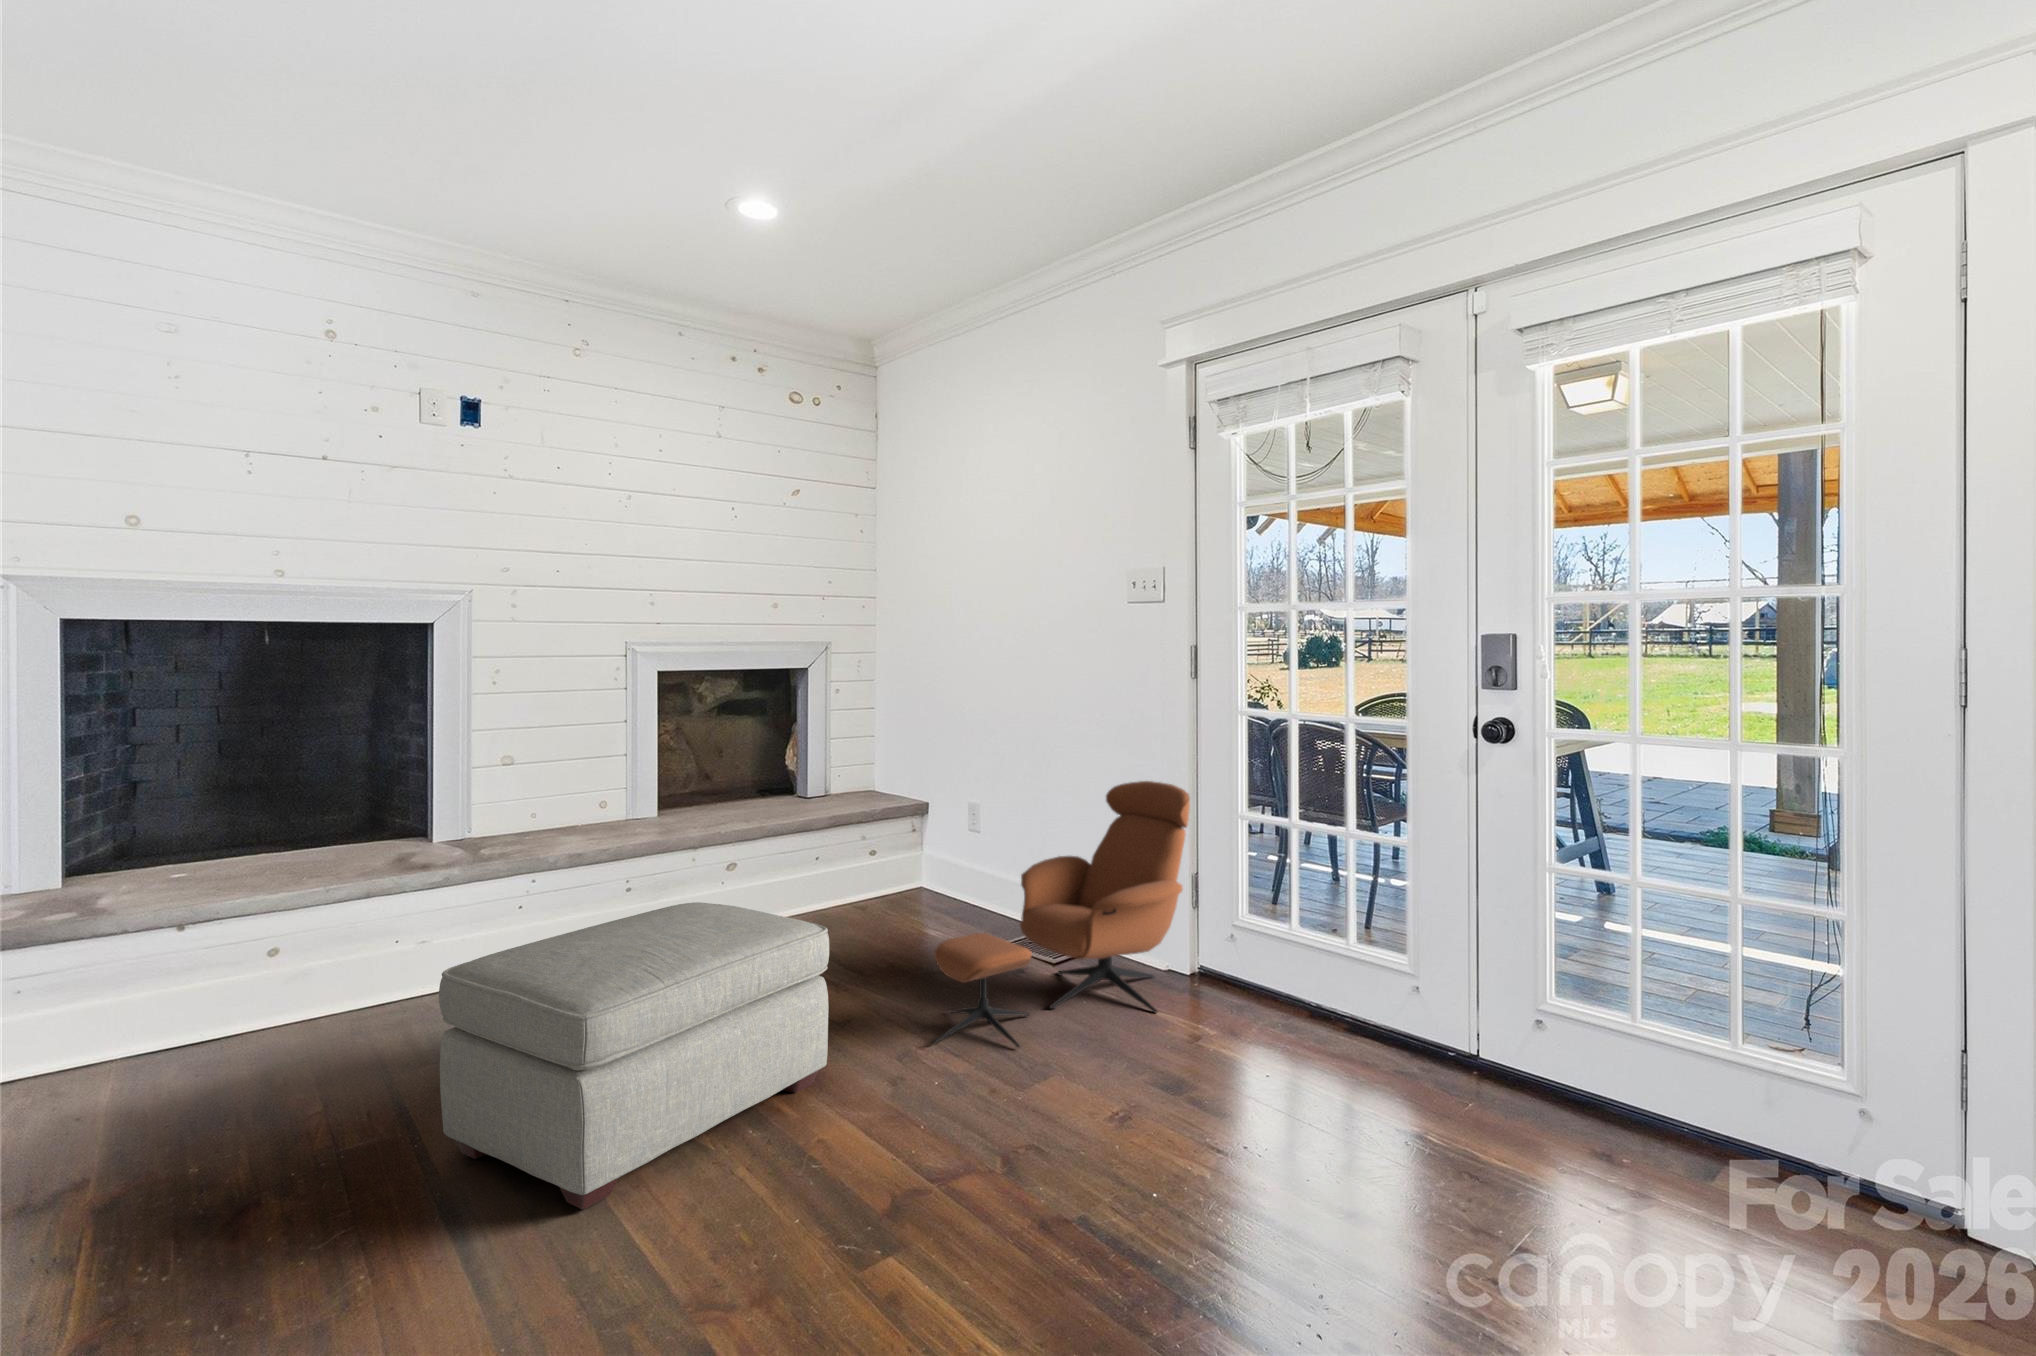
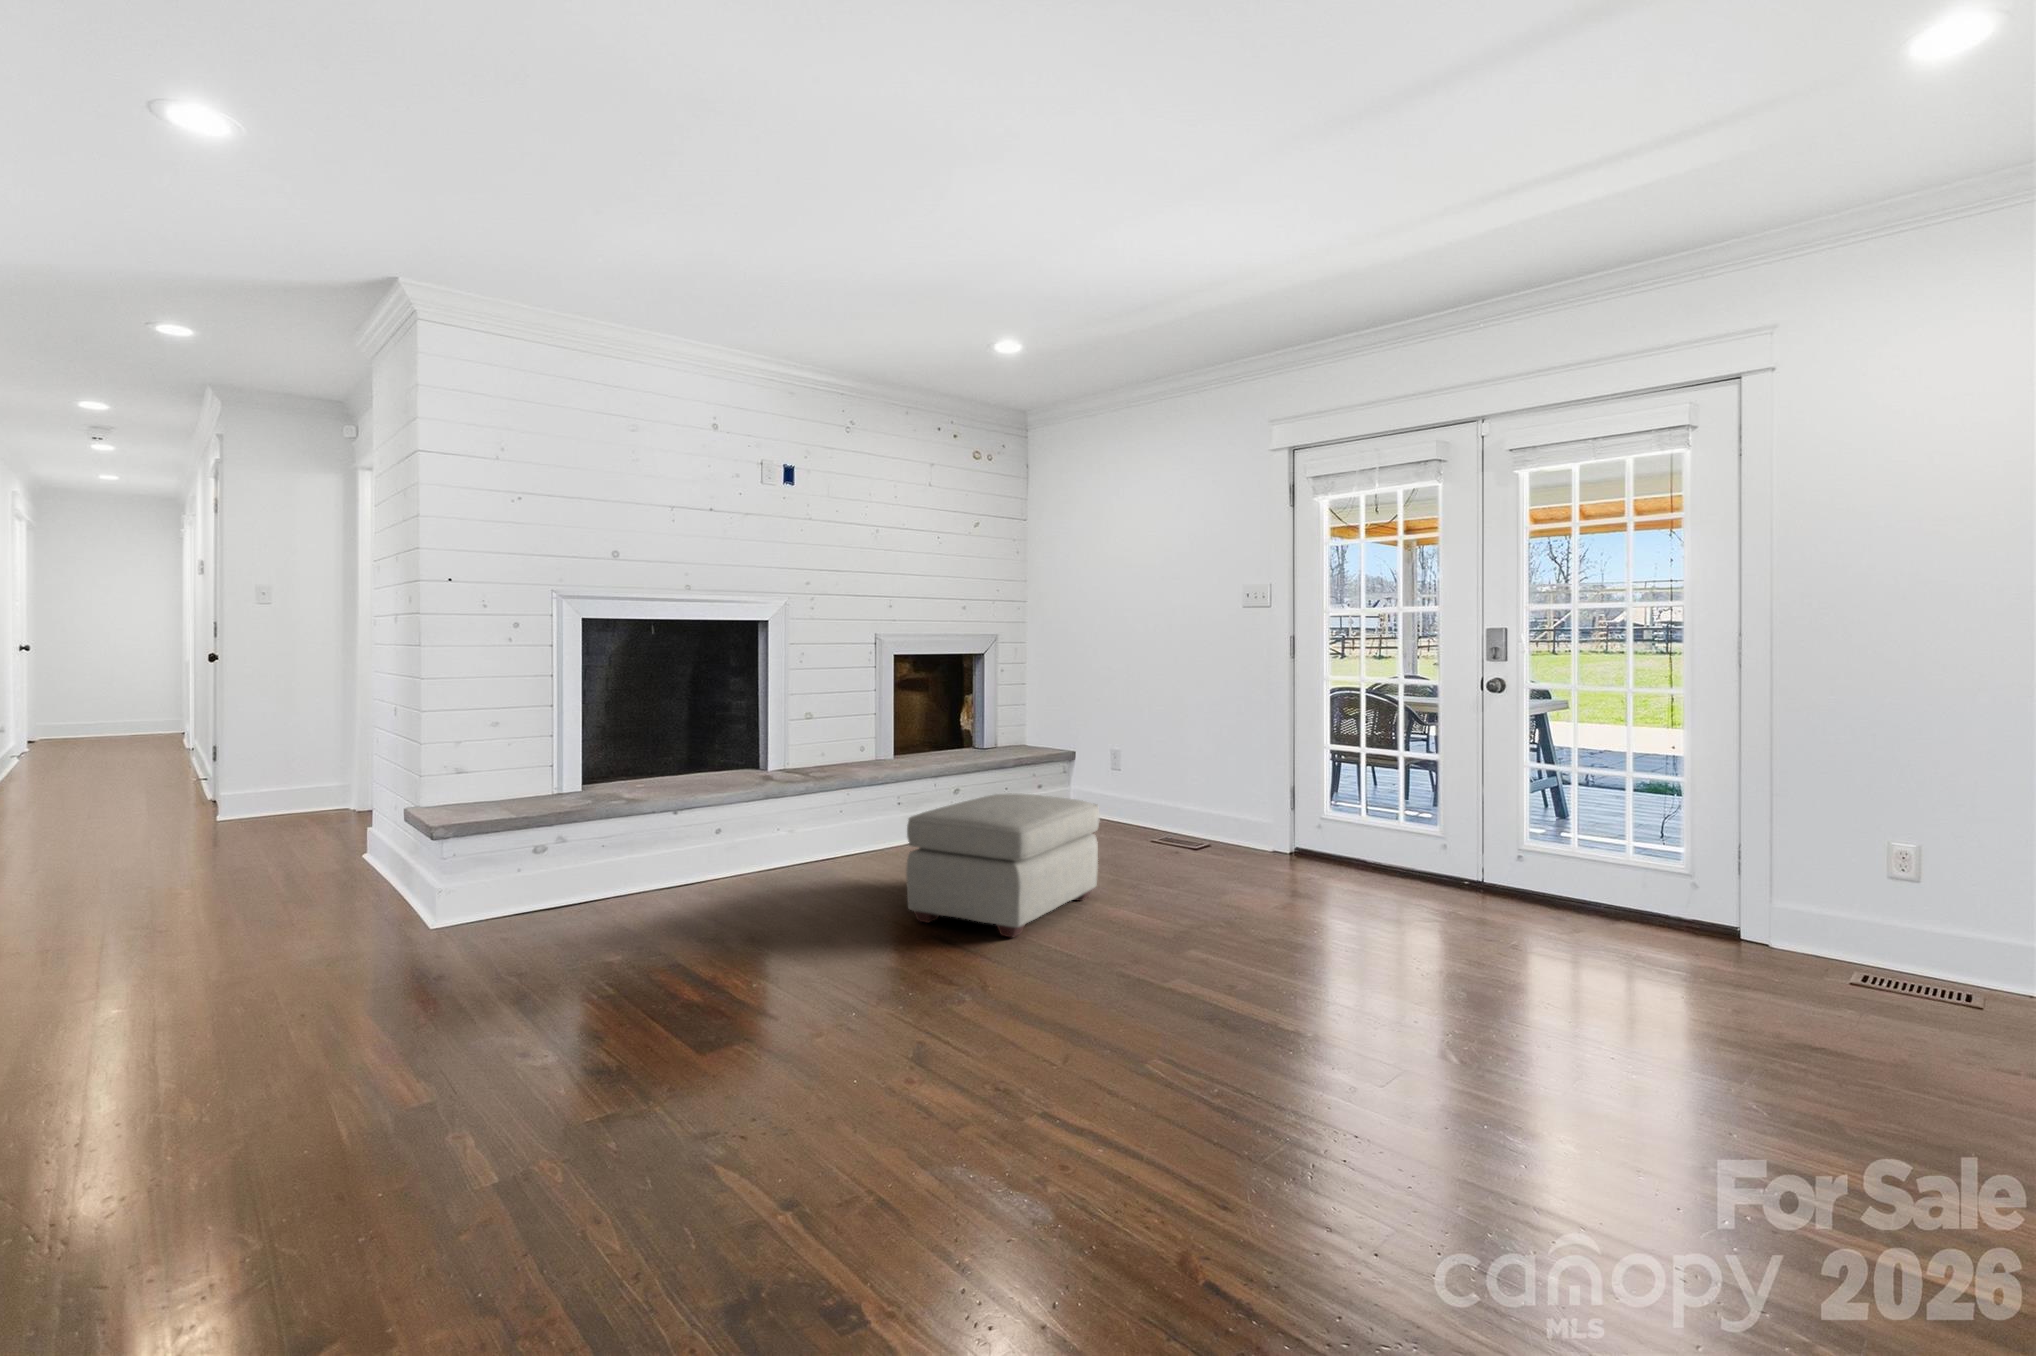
lounge chair: present [933,781,1190,1048] -> none [1142,726,1293,883]

